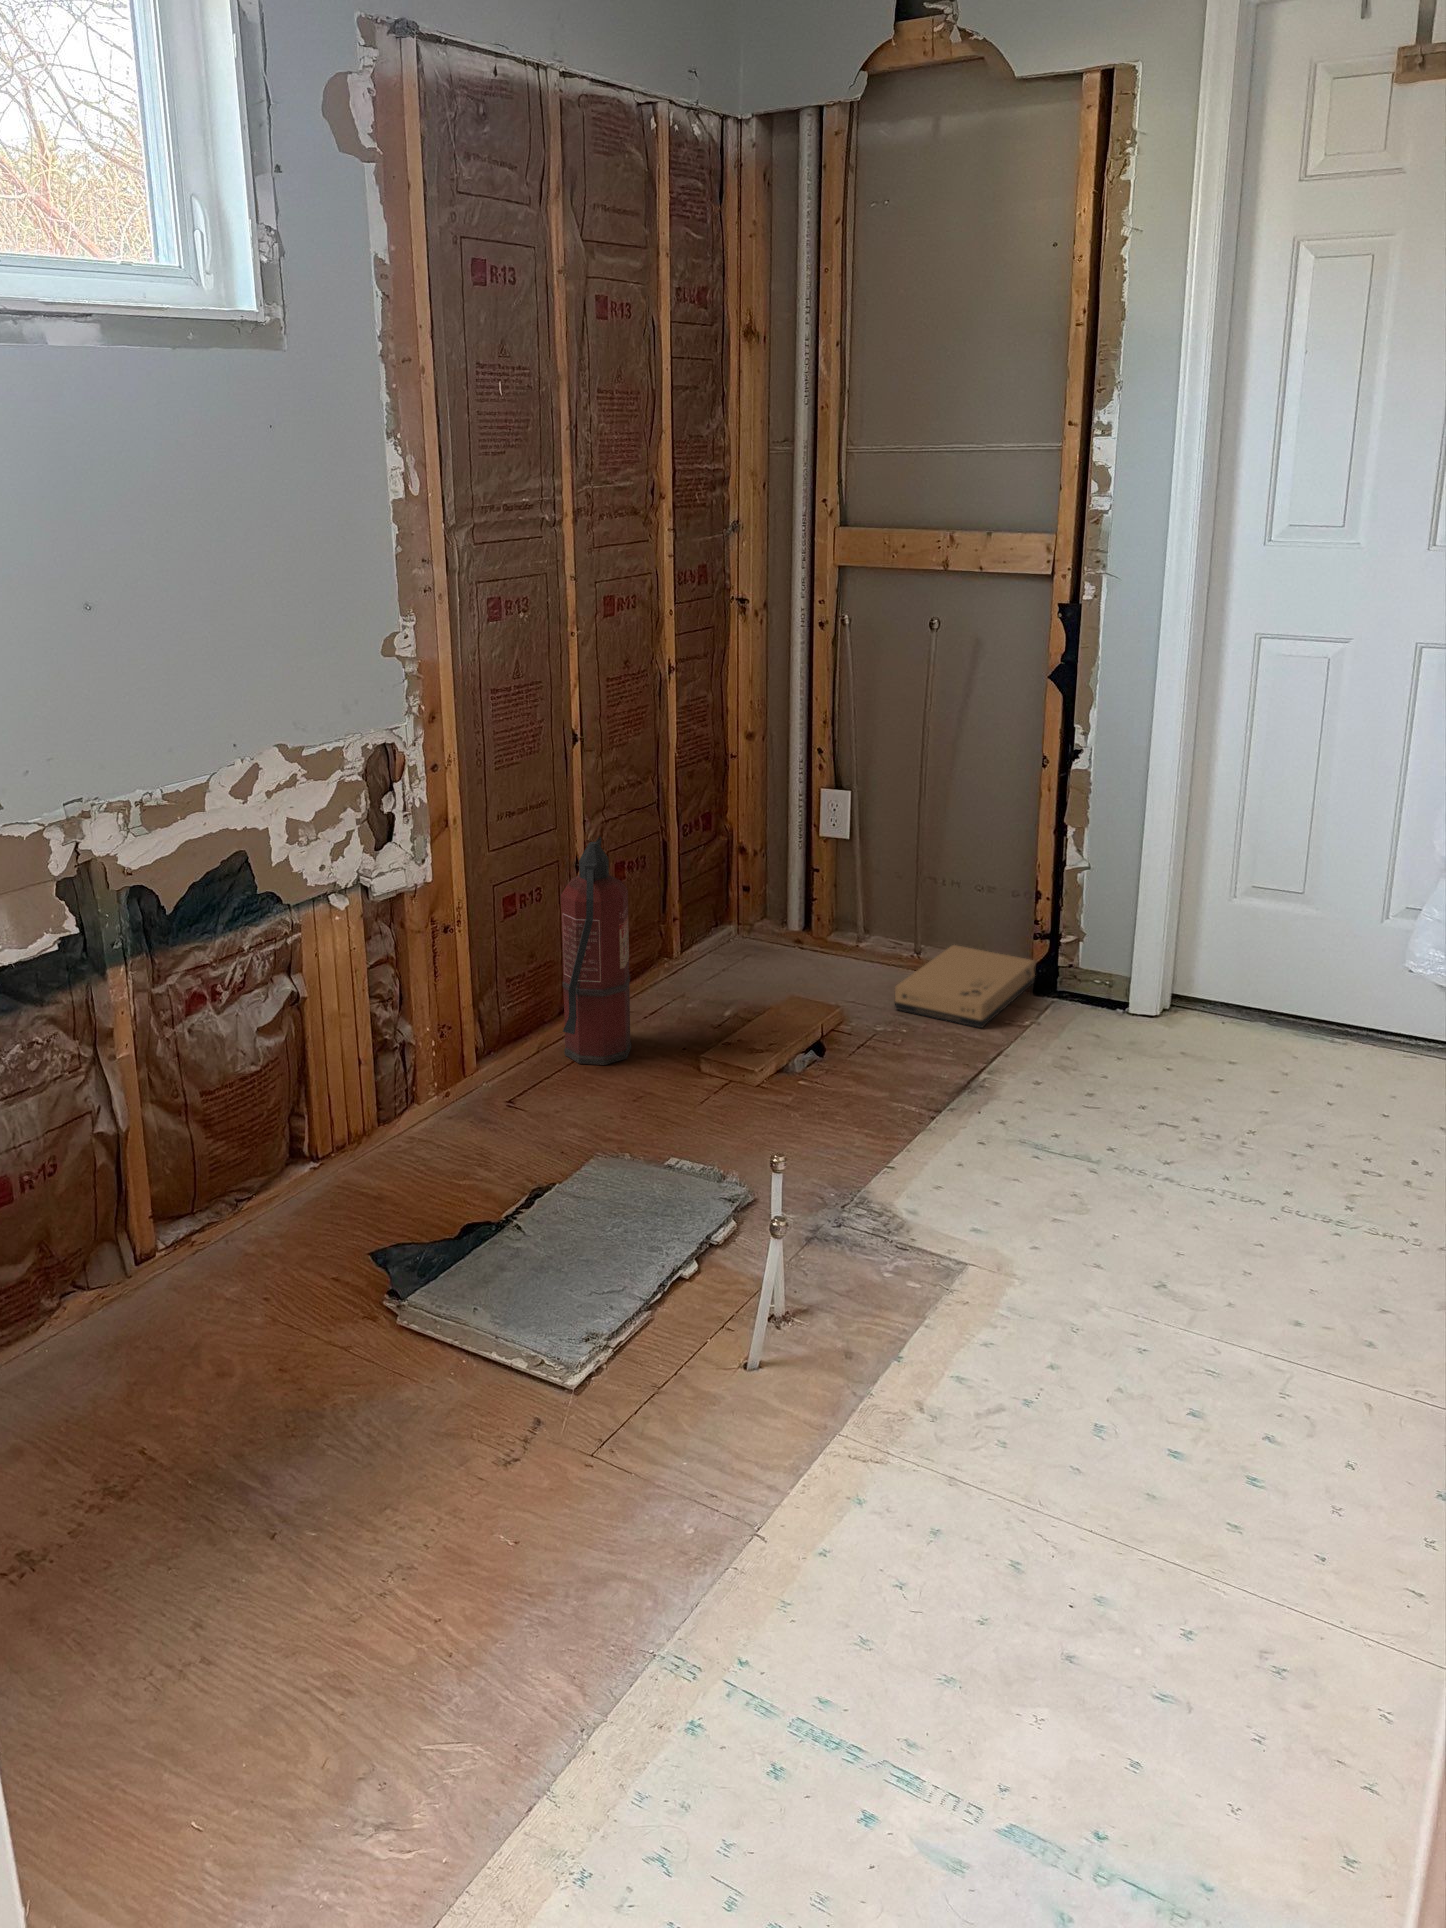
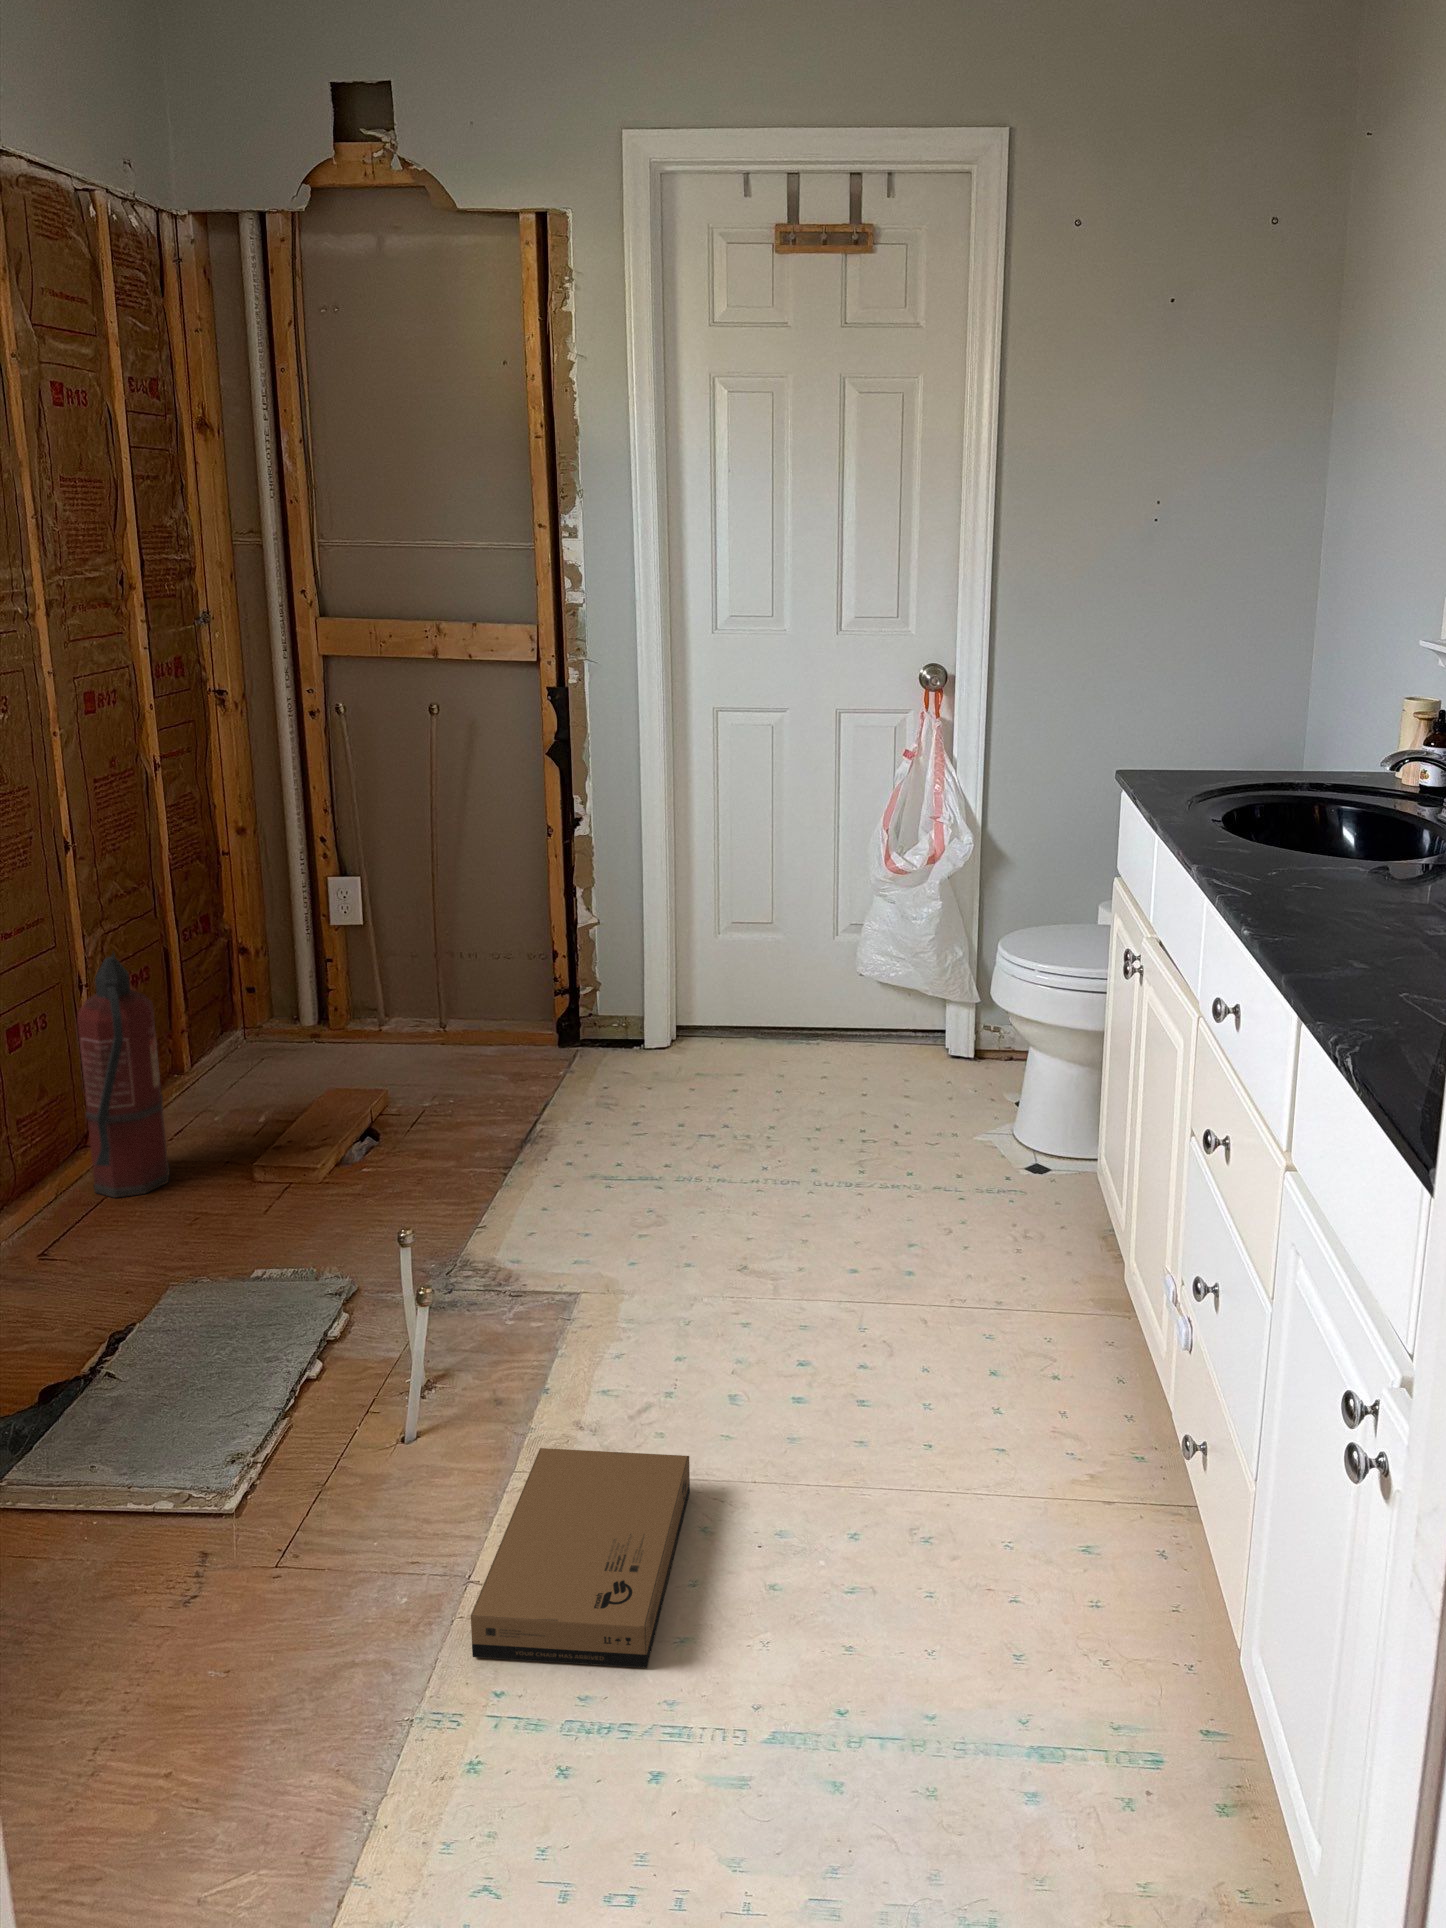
cardboard box: present [895,945,1035,1028] -> present [471,1448,690,1668]

